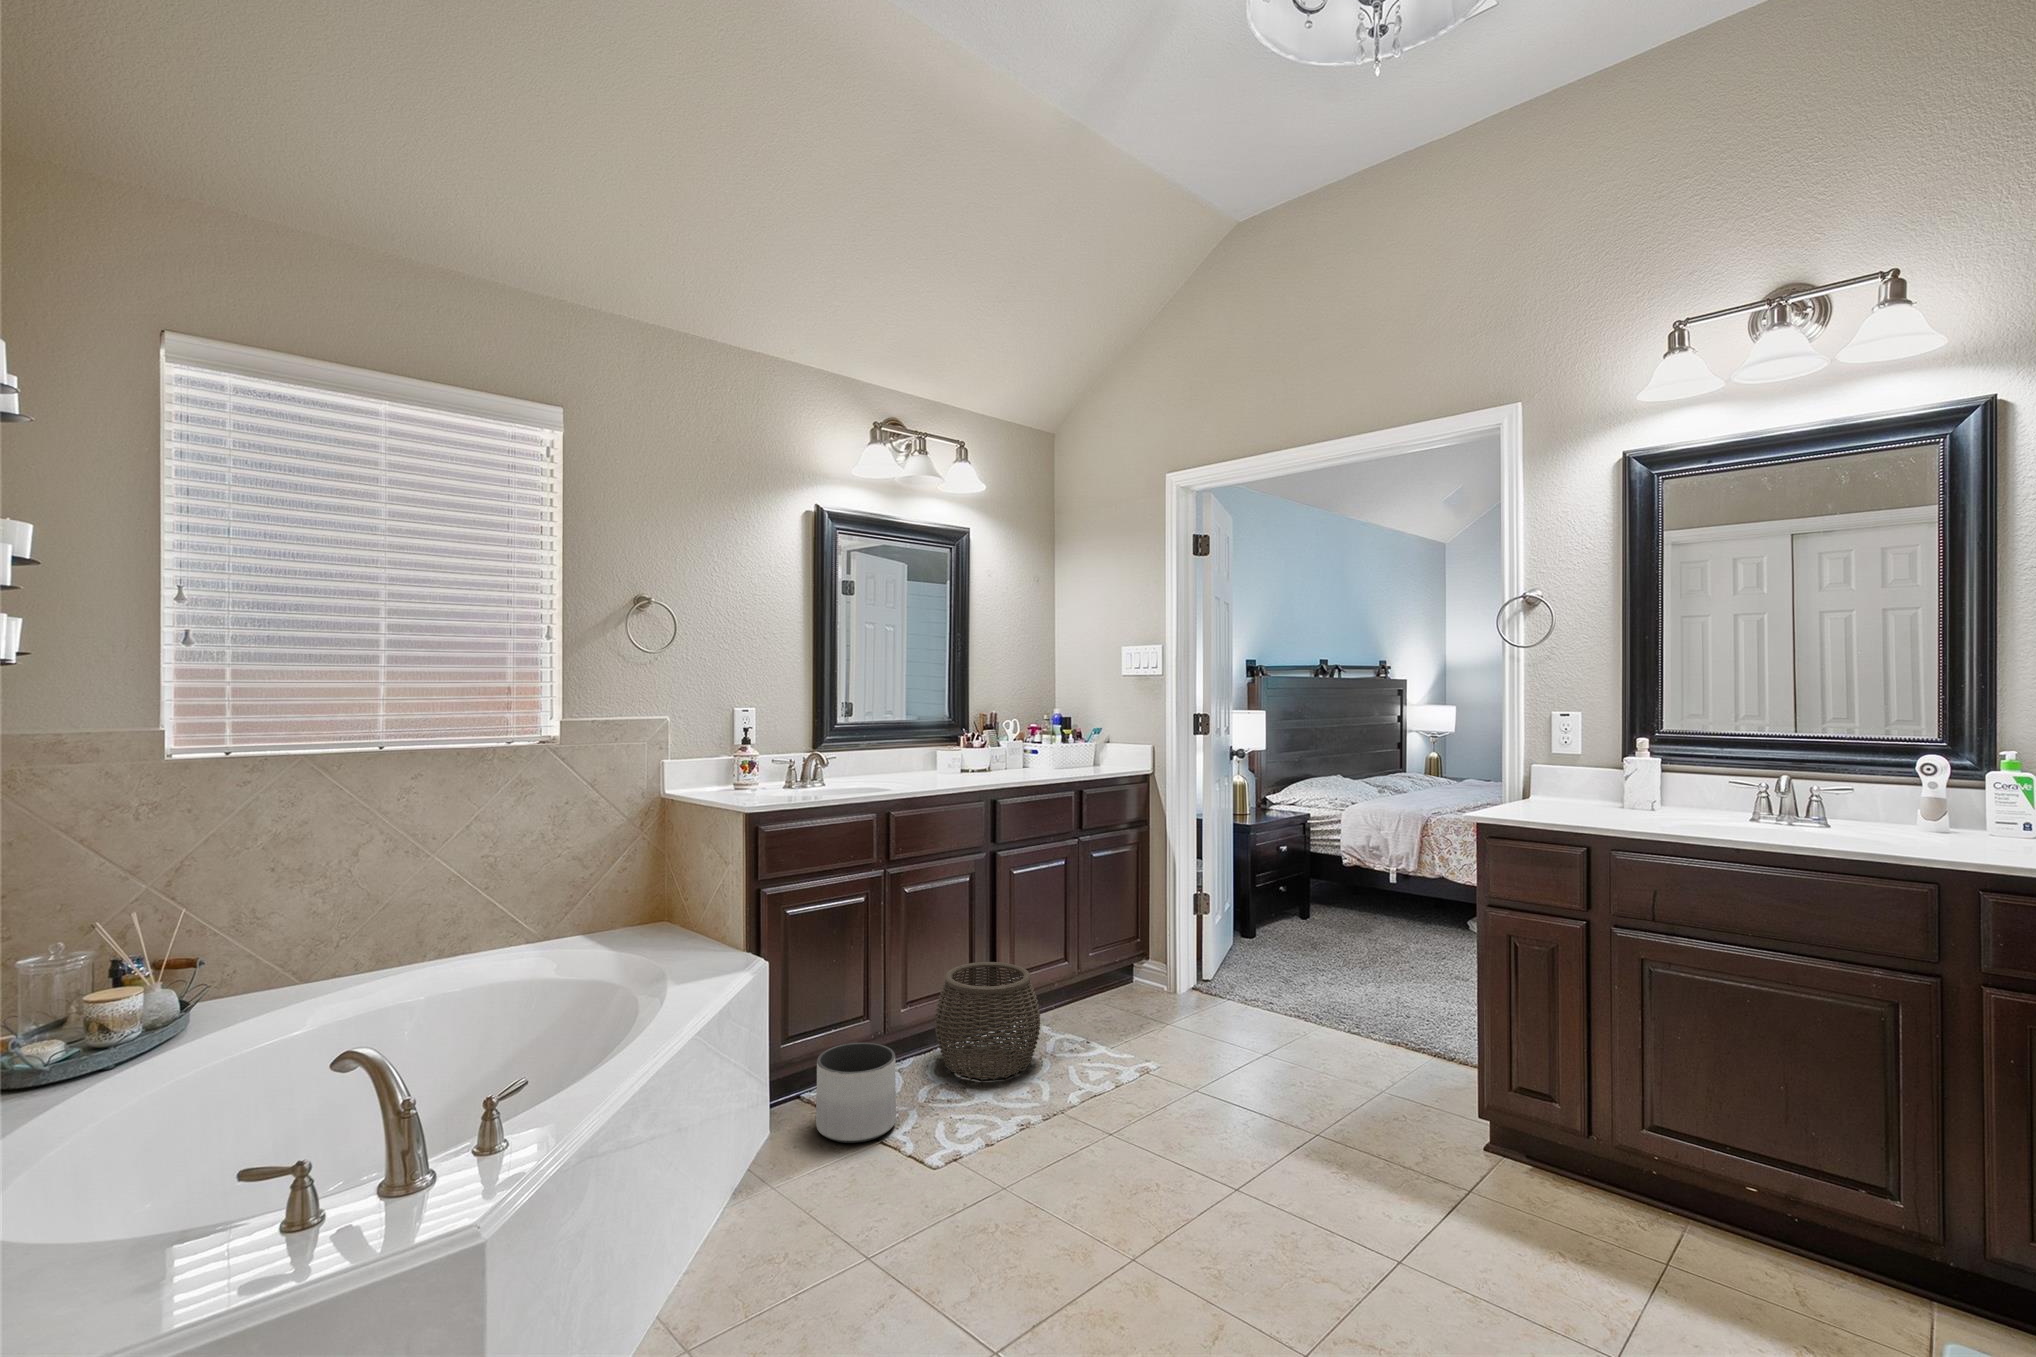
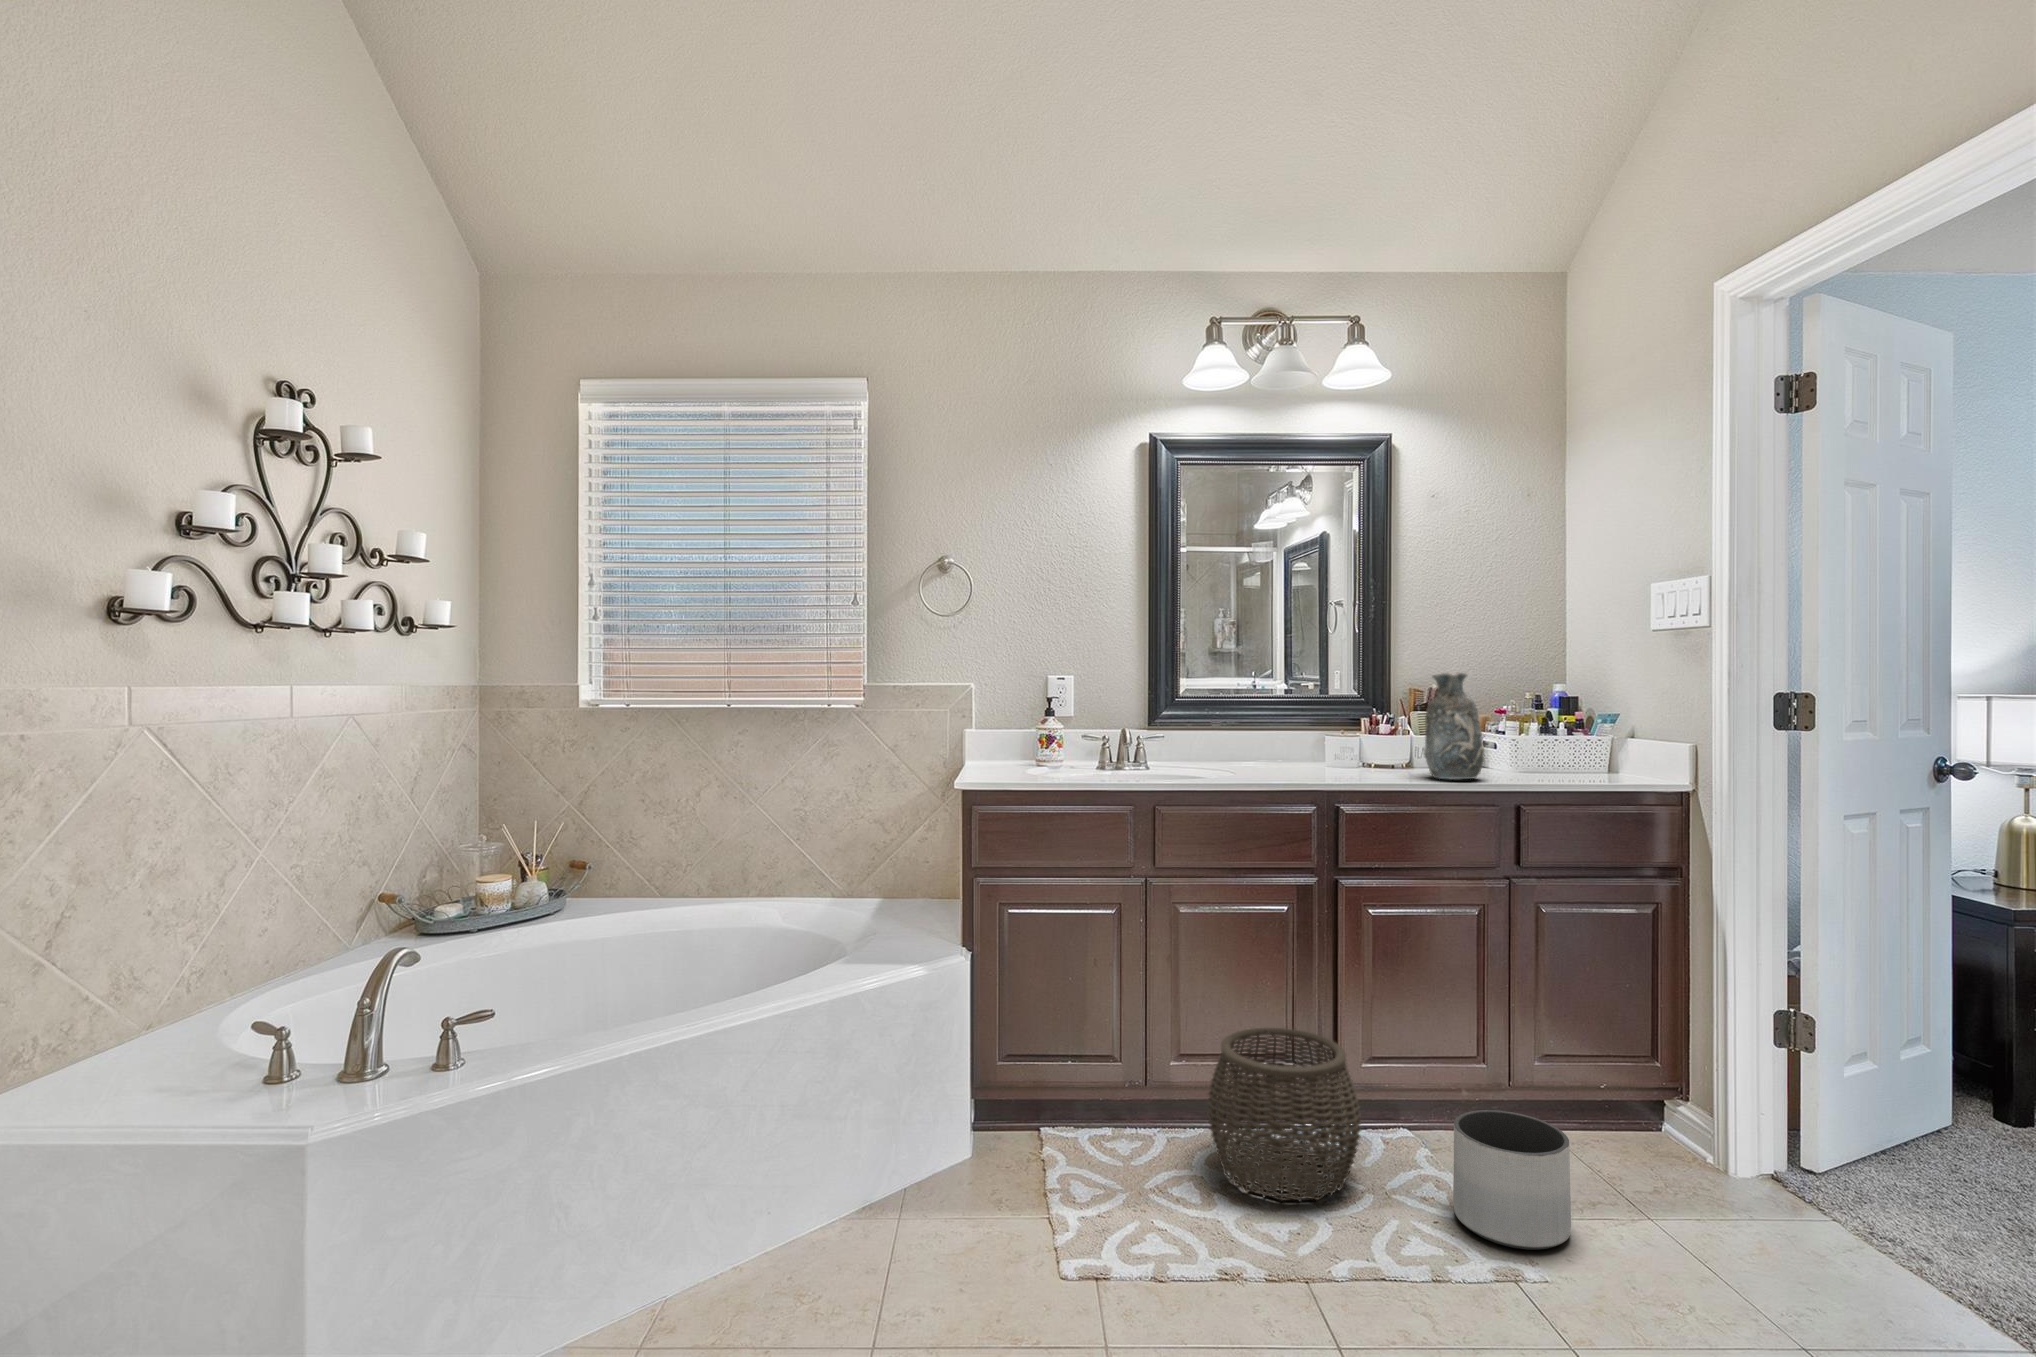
decorative vase: none [1018,705,1055,777] -> present [1425,673,1484,779]
planter: present [816,1043,896,1143] -> present [1453,1110,1571,1250]

